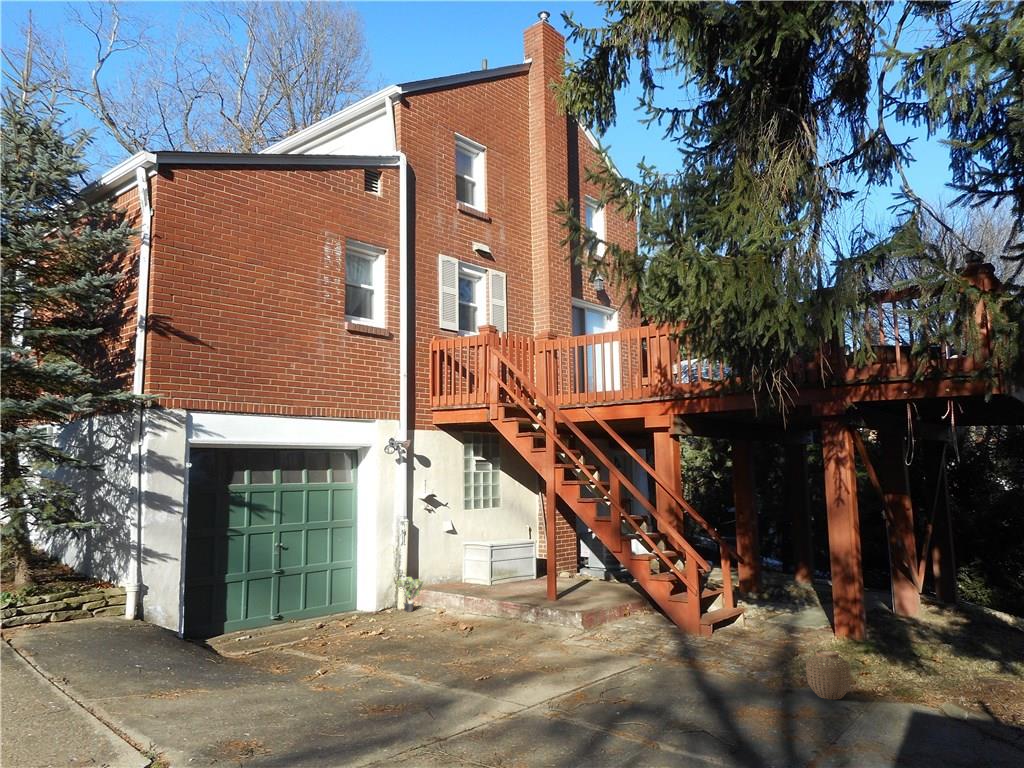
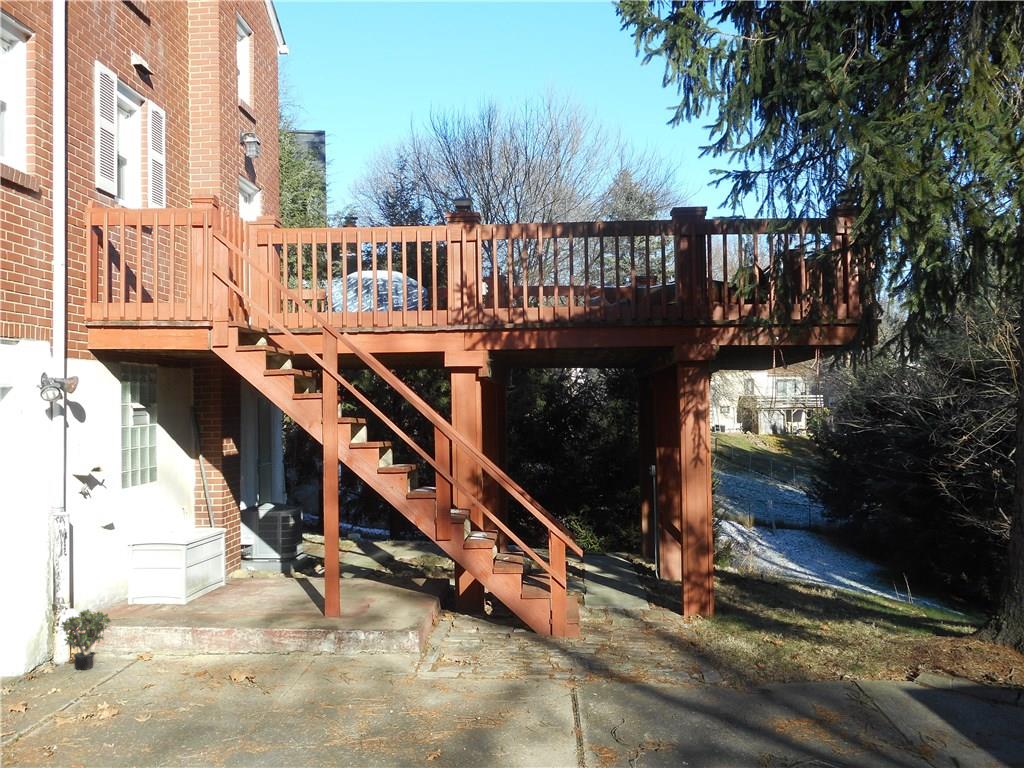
woven basket: present [806,650,851,699] -> none [820,643,871,701]

